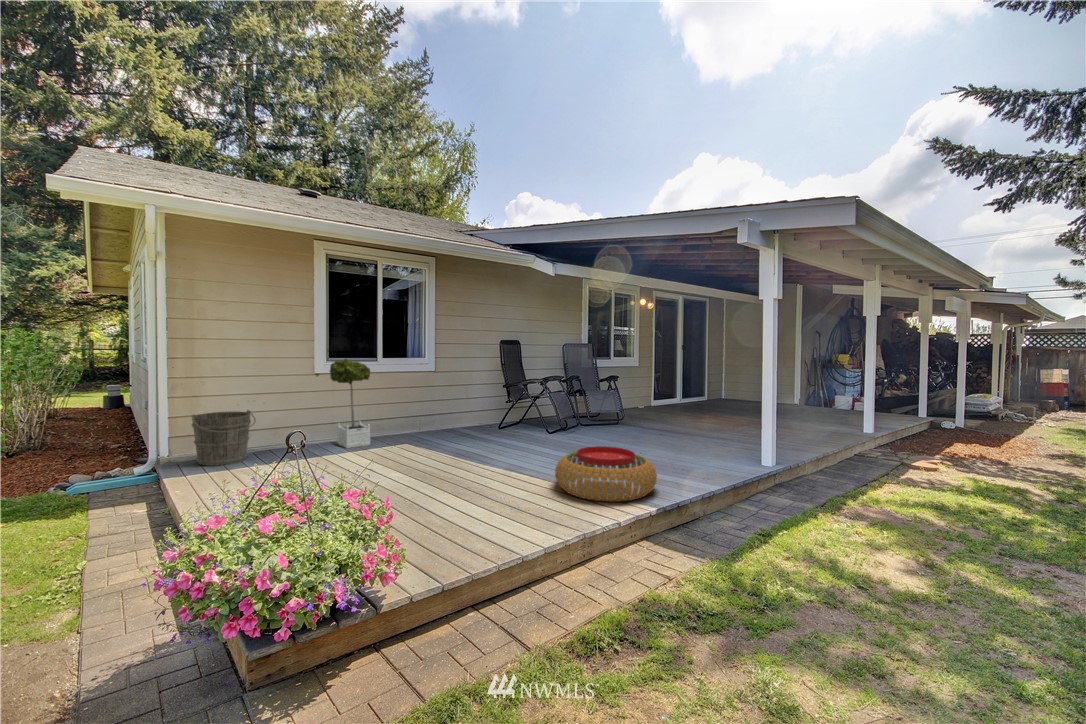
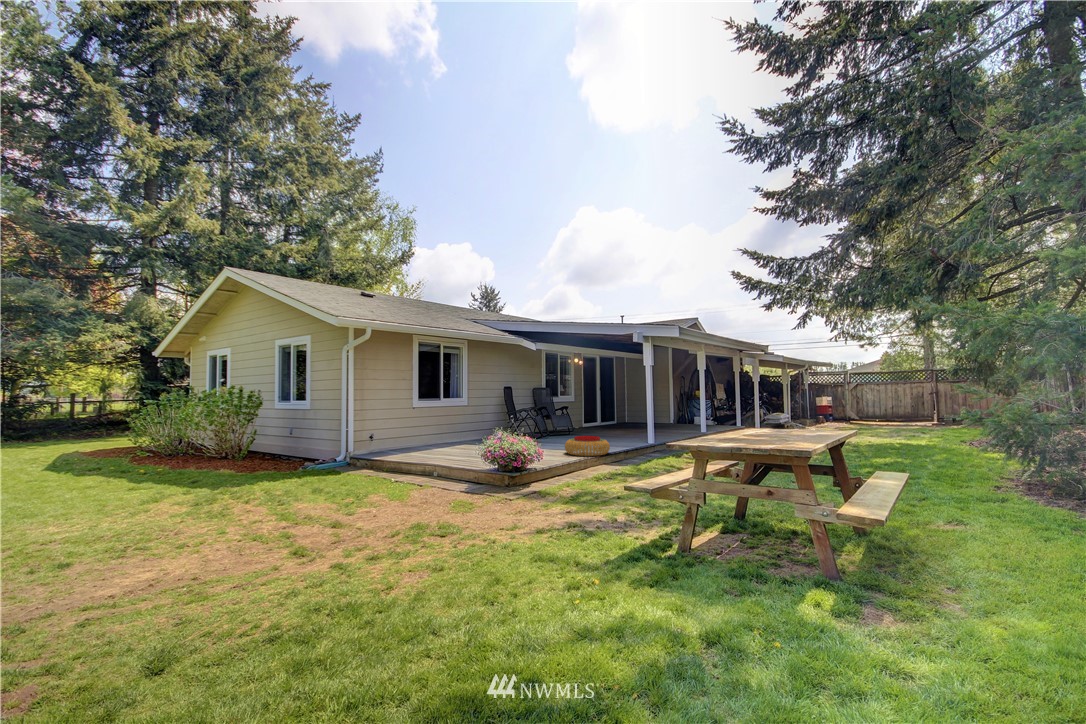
potted tree: present [330,359,370,448] -> none [424,399,447,449]
bucket: present [192,410,256,466] -> none [371,428,403,456]

